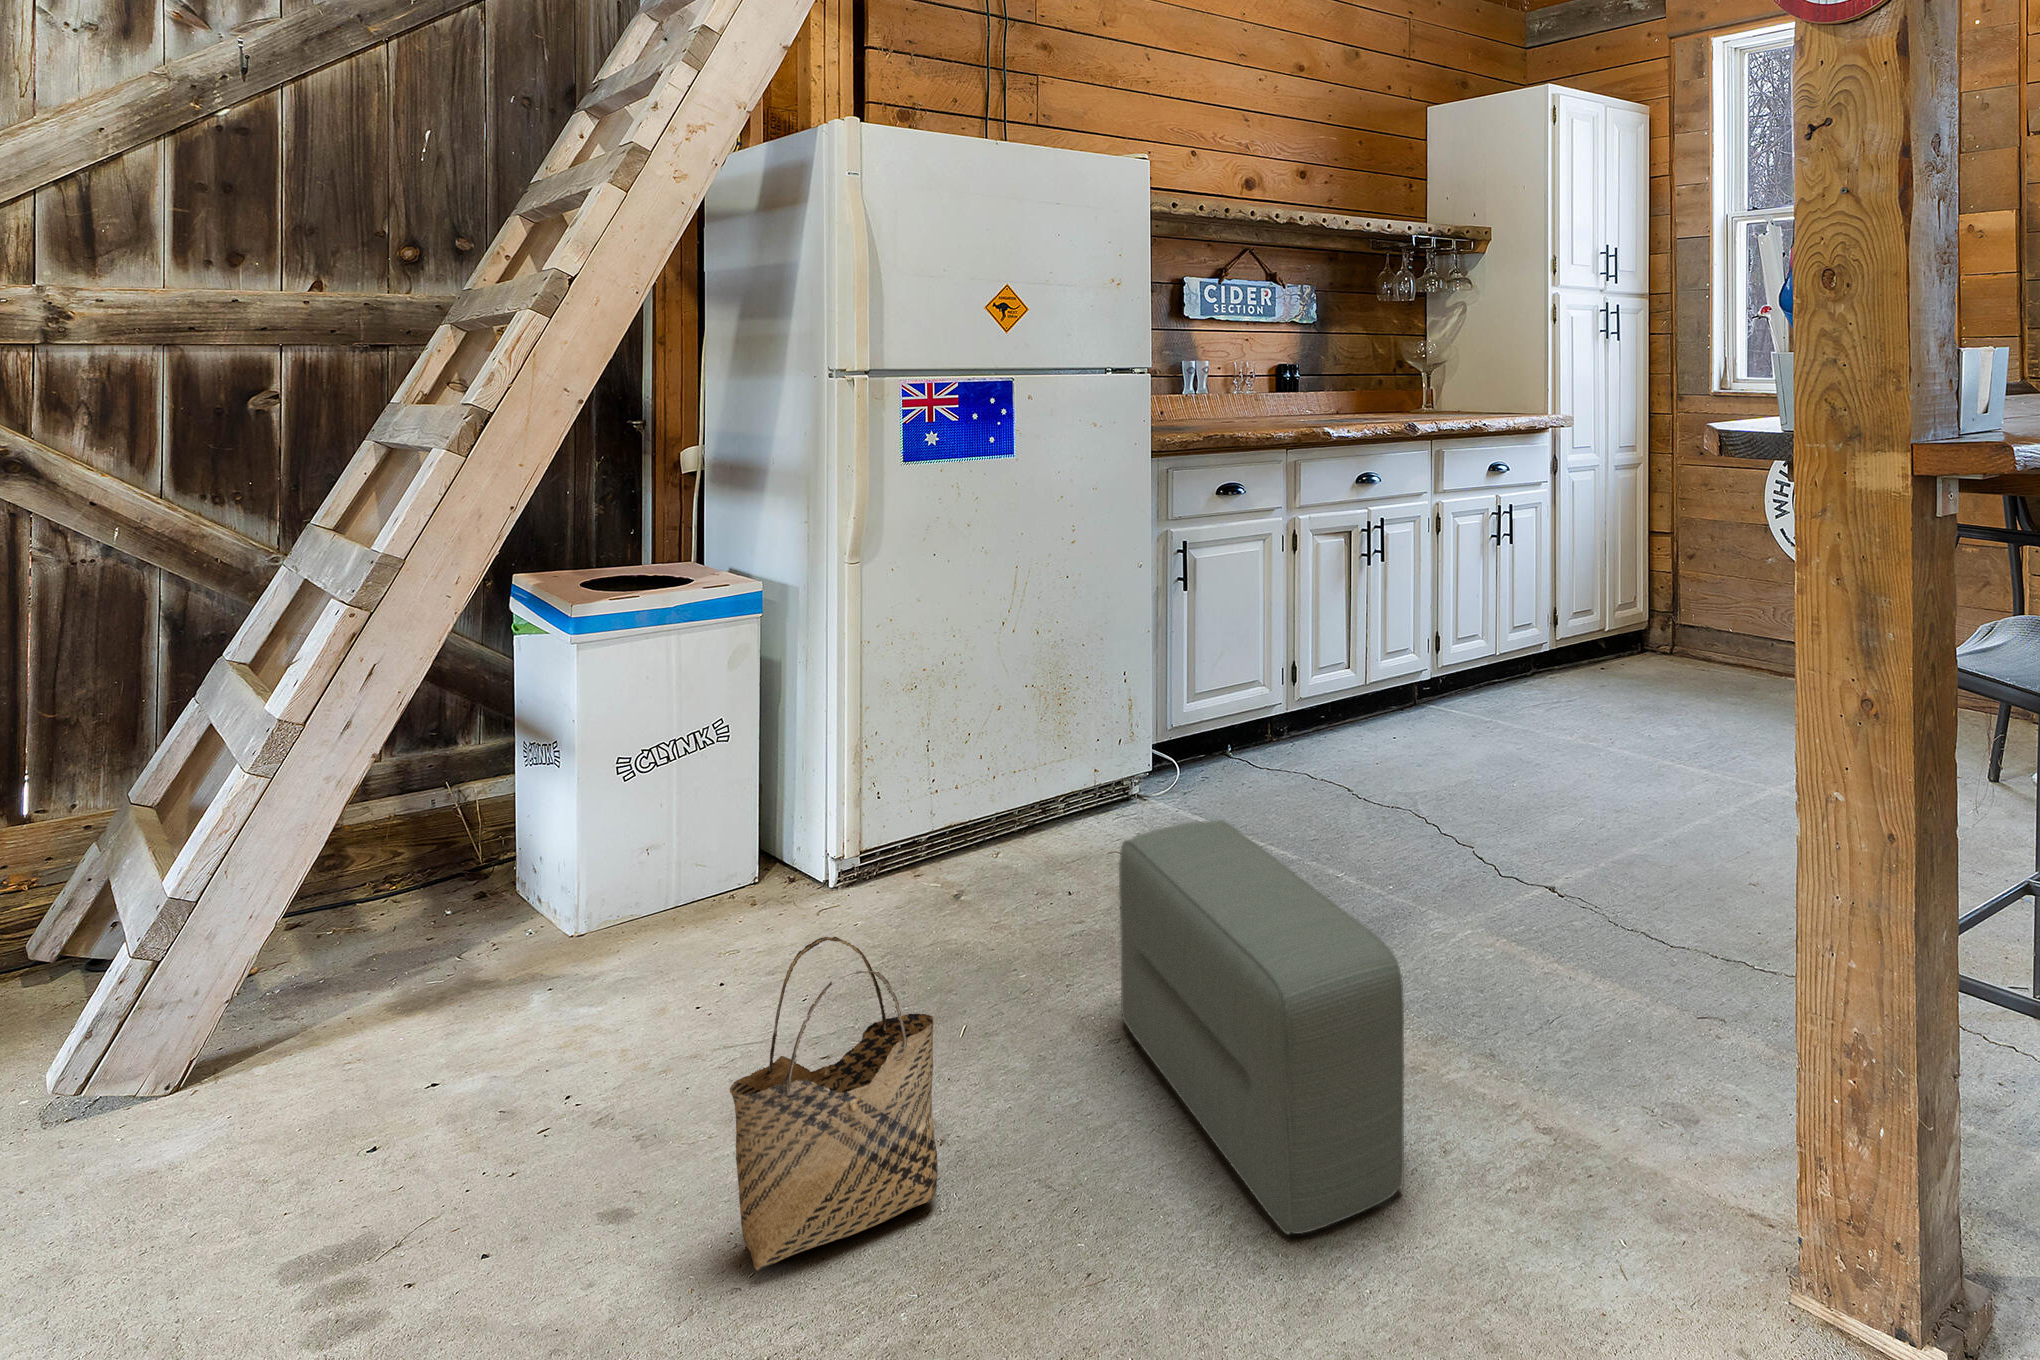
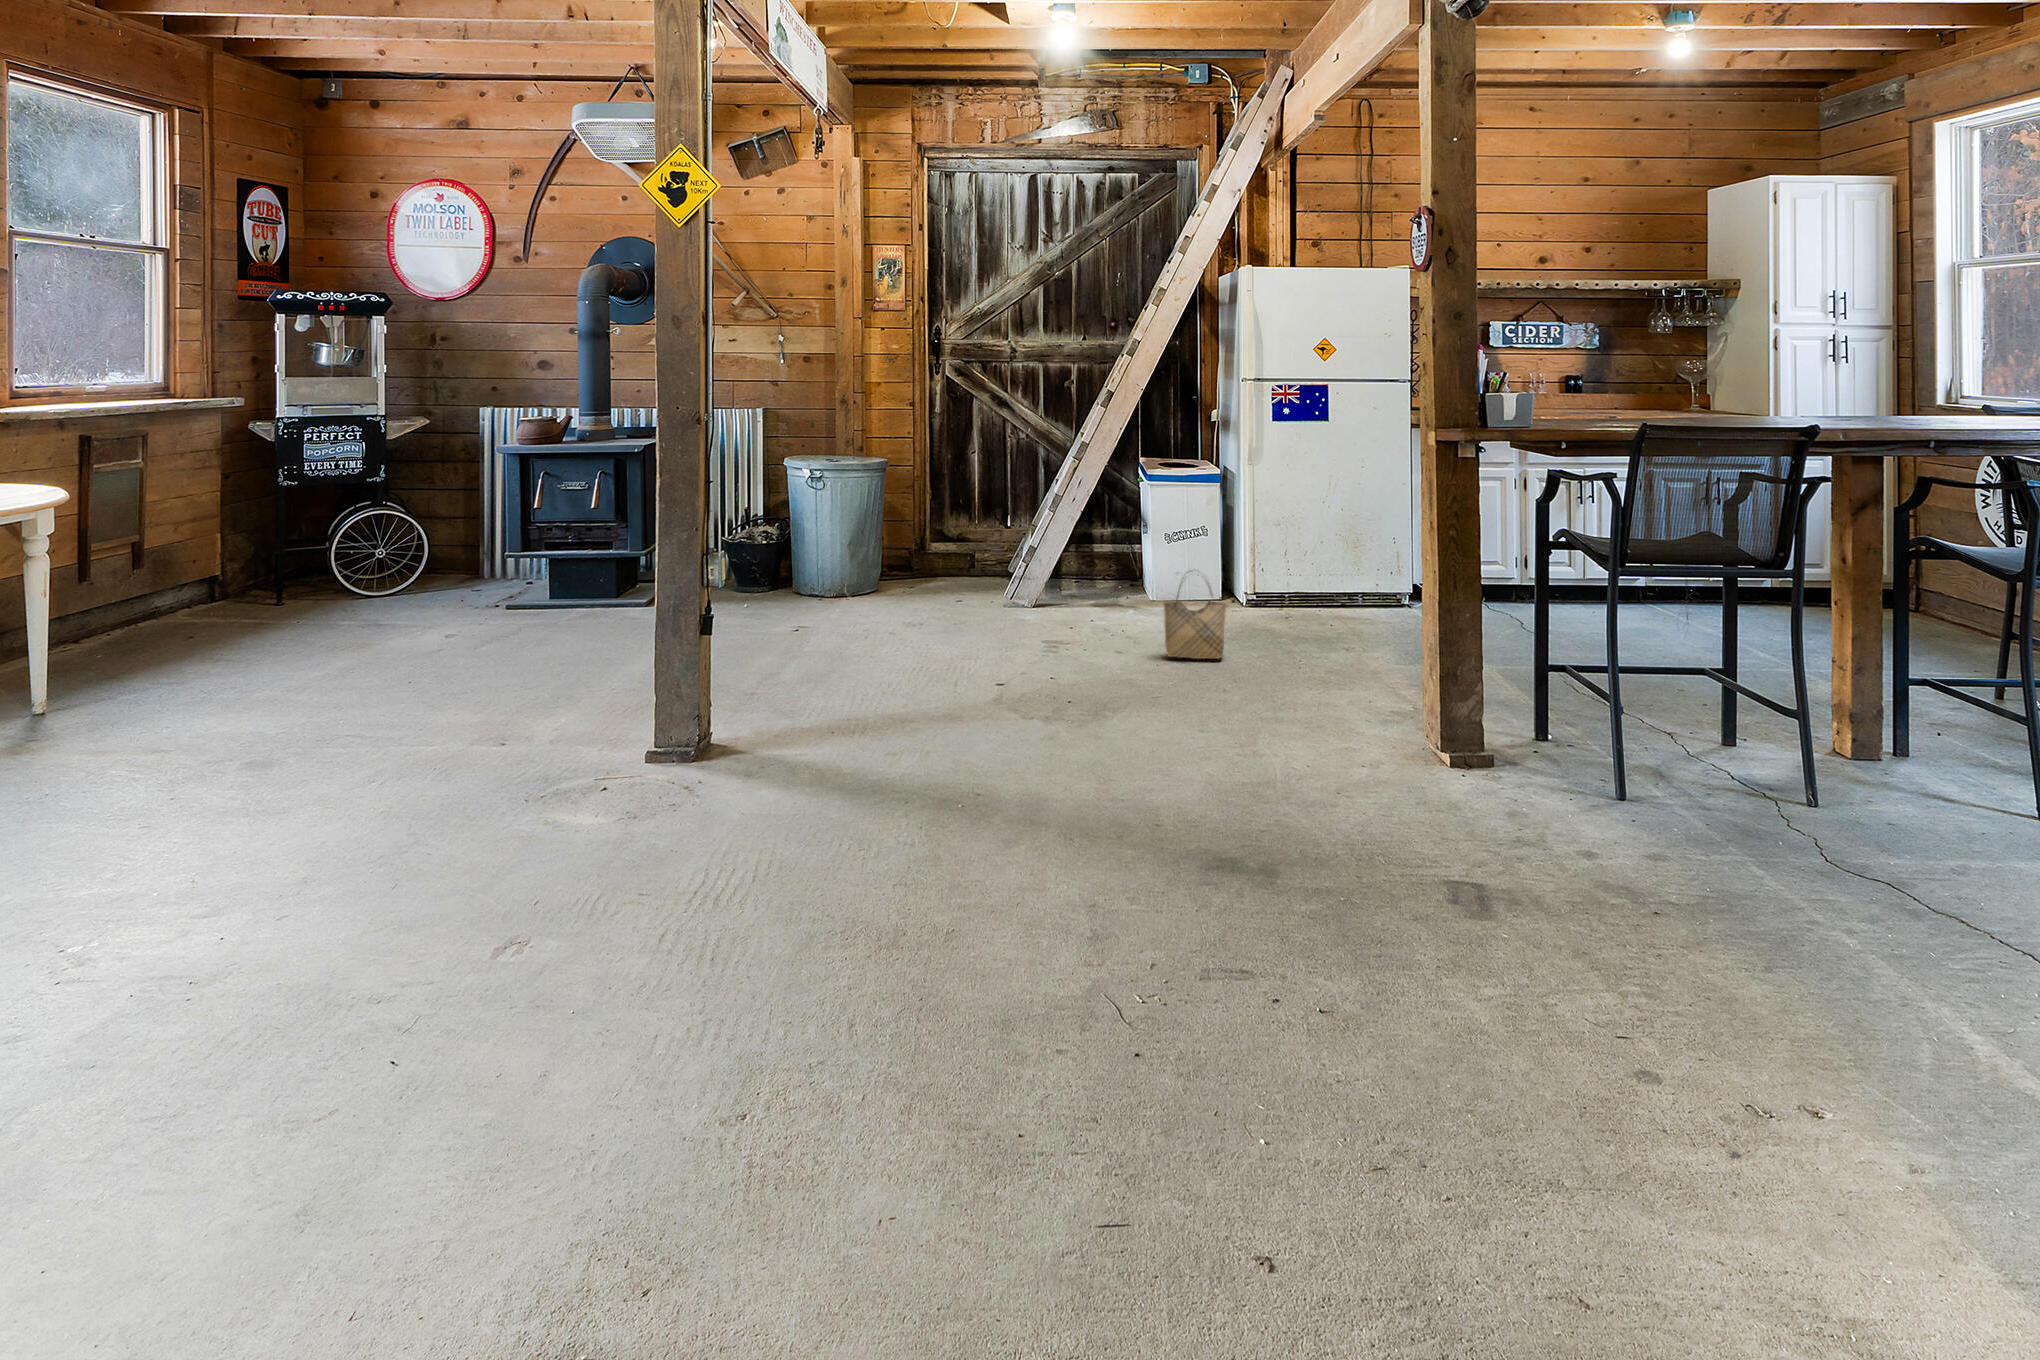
pouf: present [1119,820,1404,1234] -> none [1312,572,1366,689]

